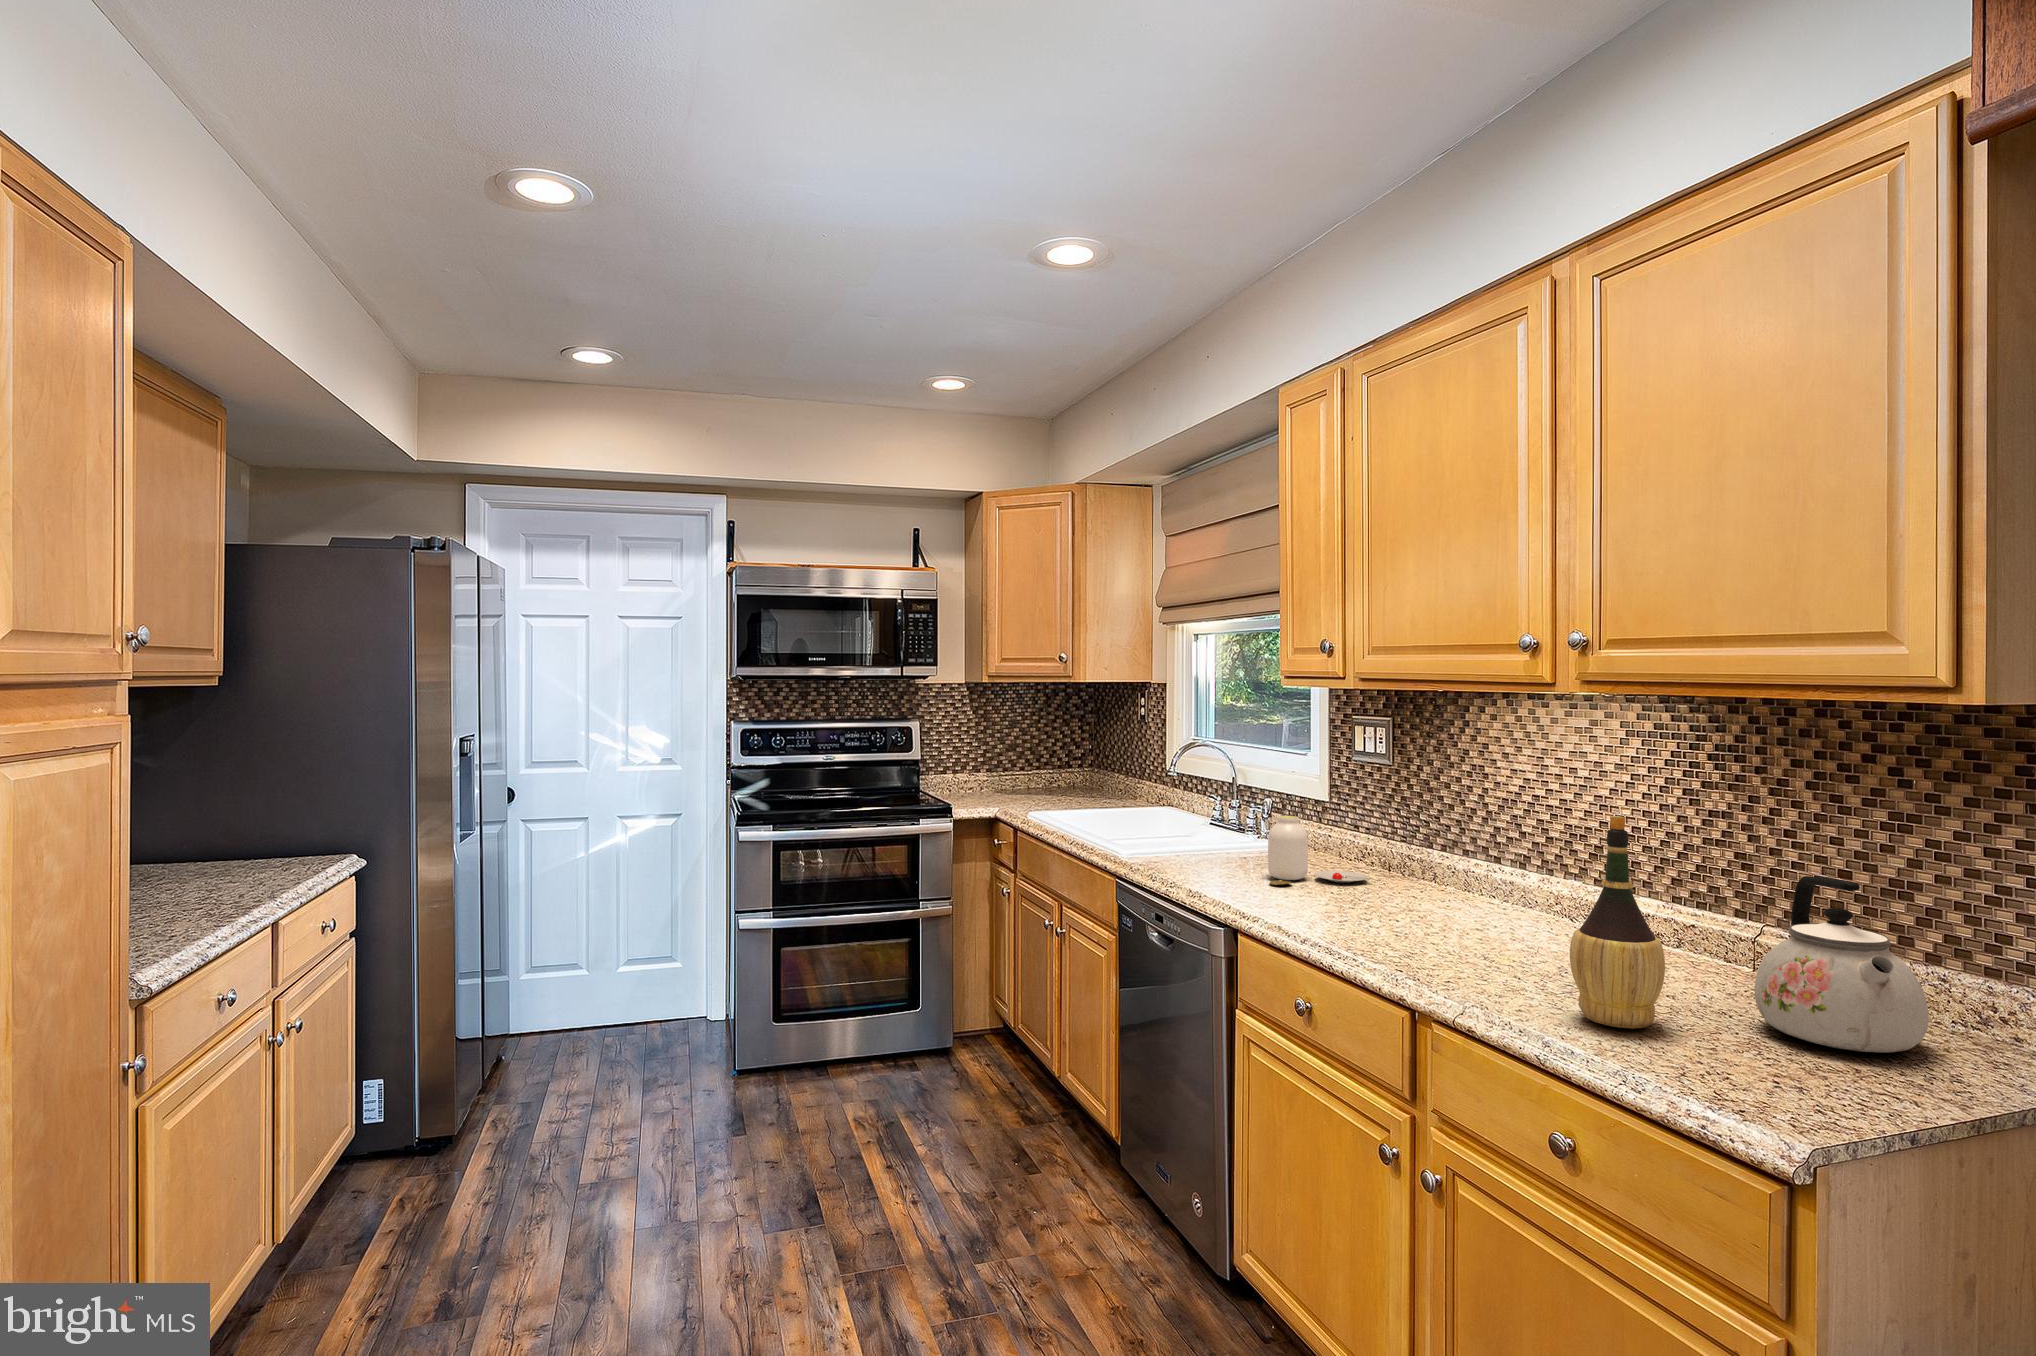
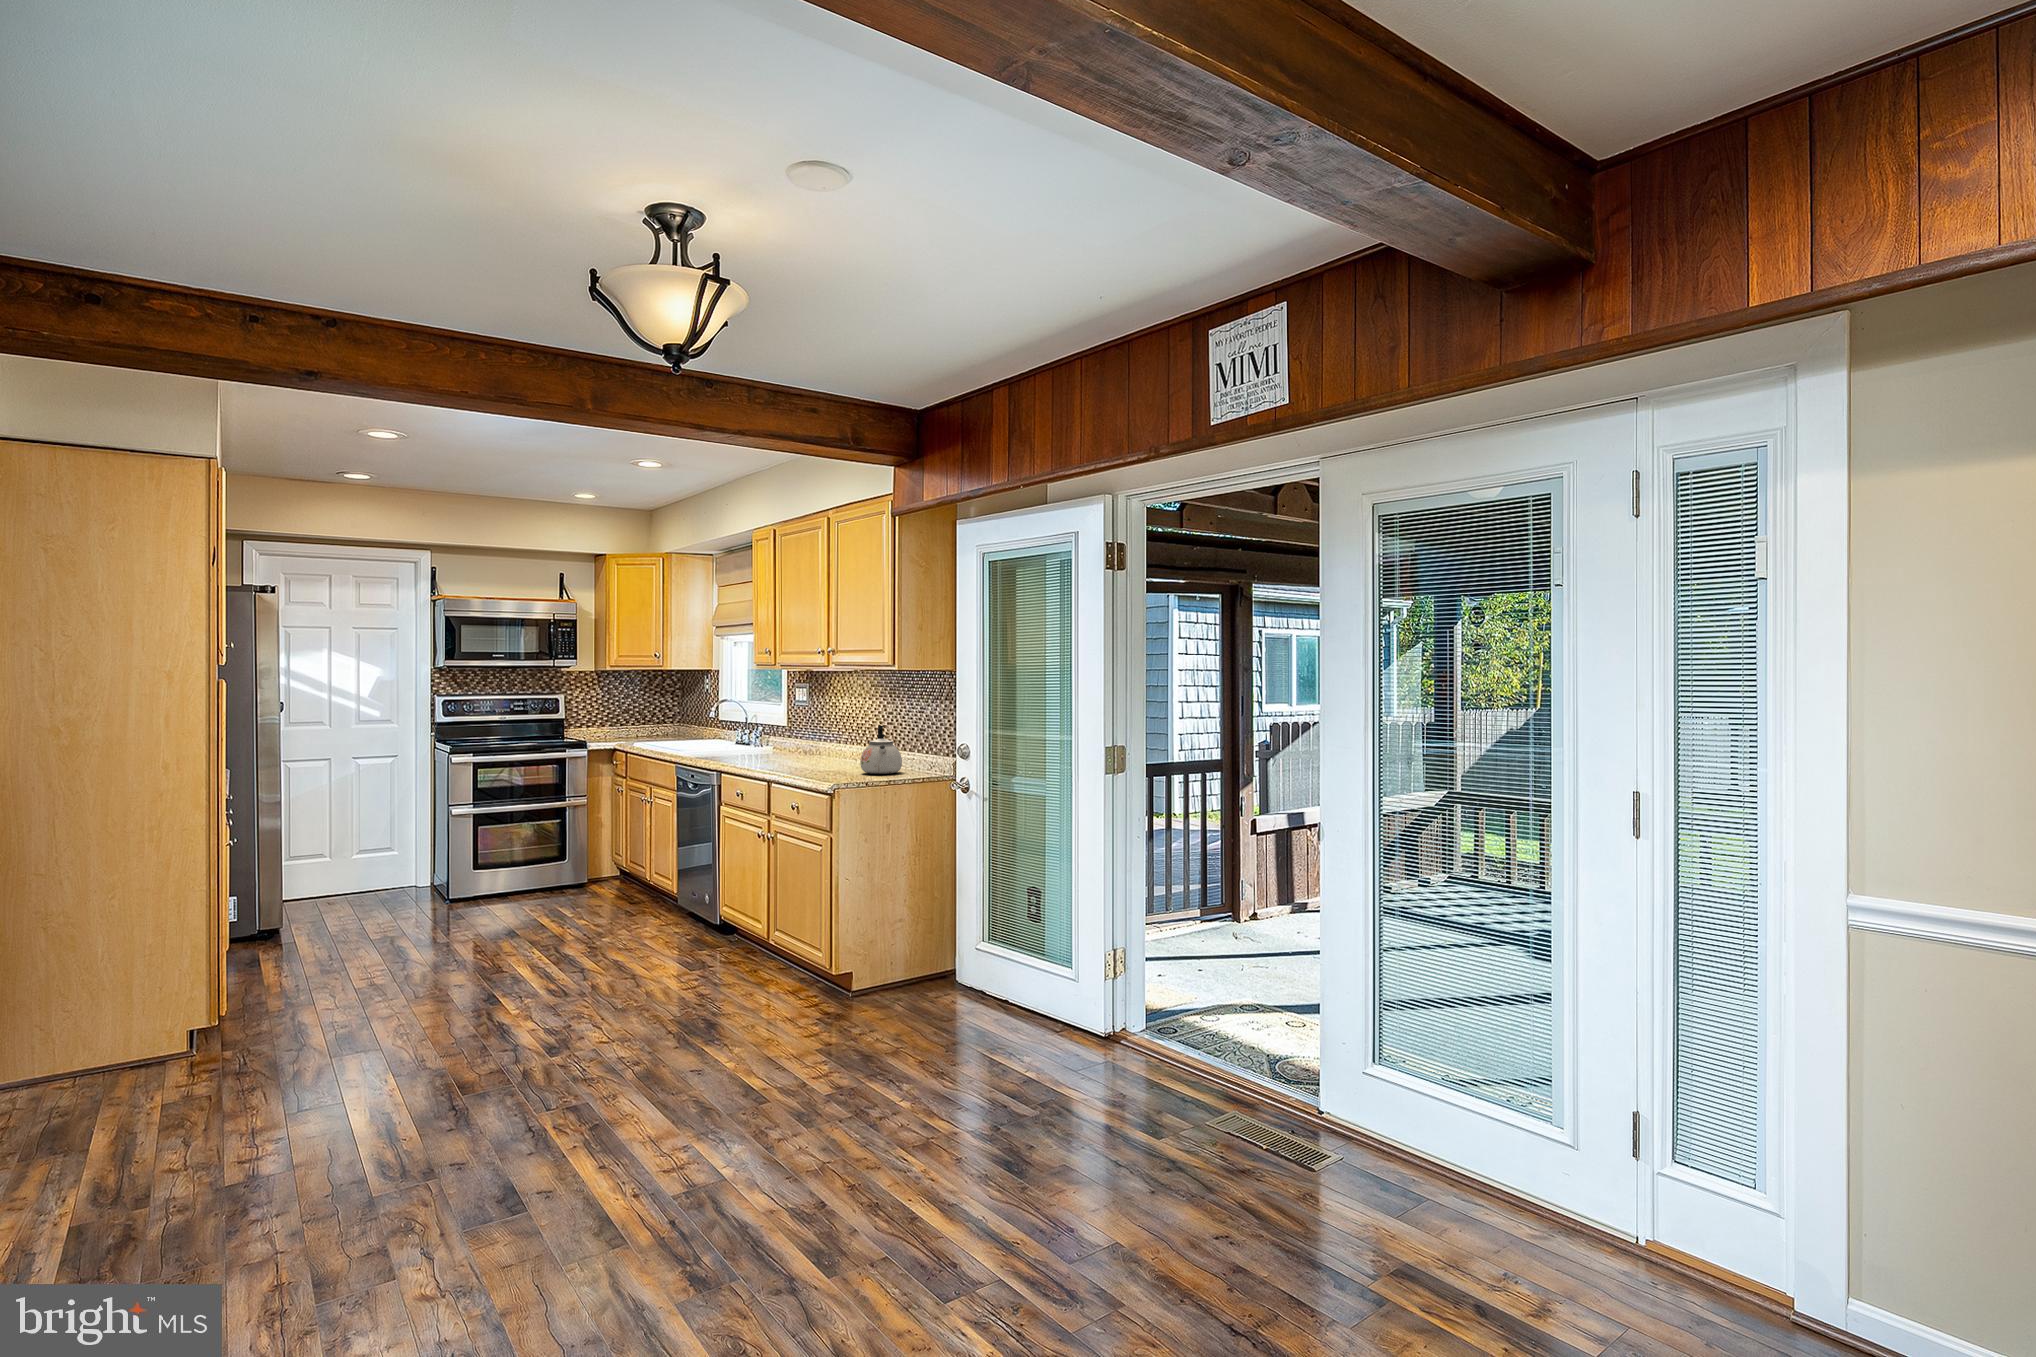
jar: present [1268,816,1369,885] -> none [743,729,790,758]
wine bottle: present [1570,816,1665,1028] -> none [807,708,834,774]

